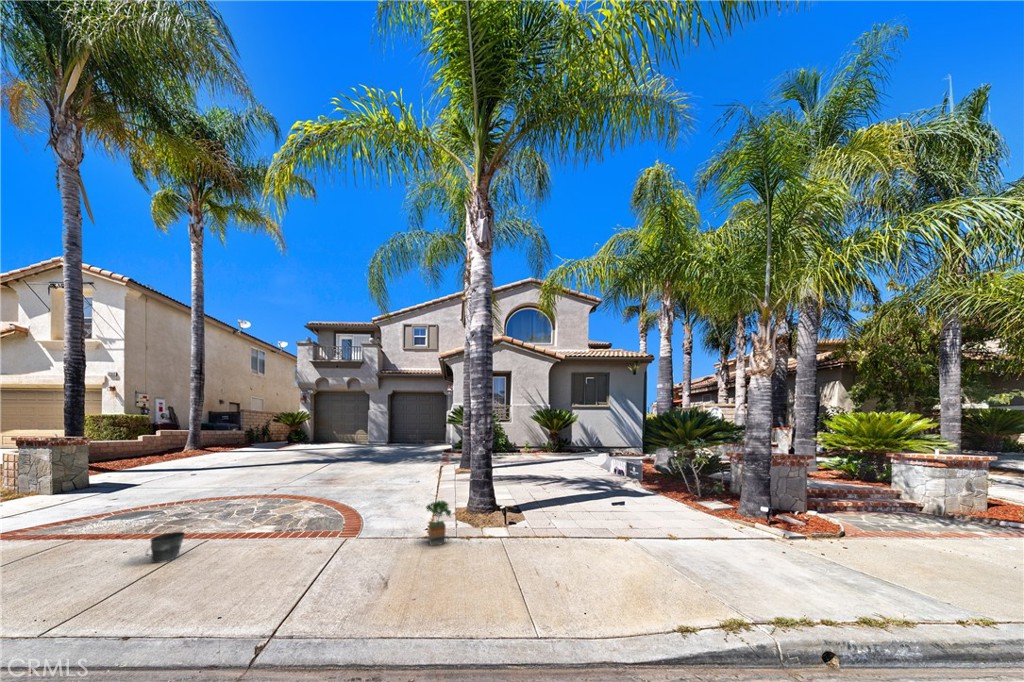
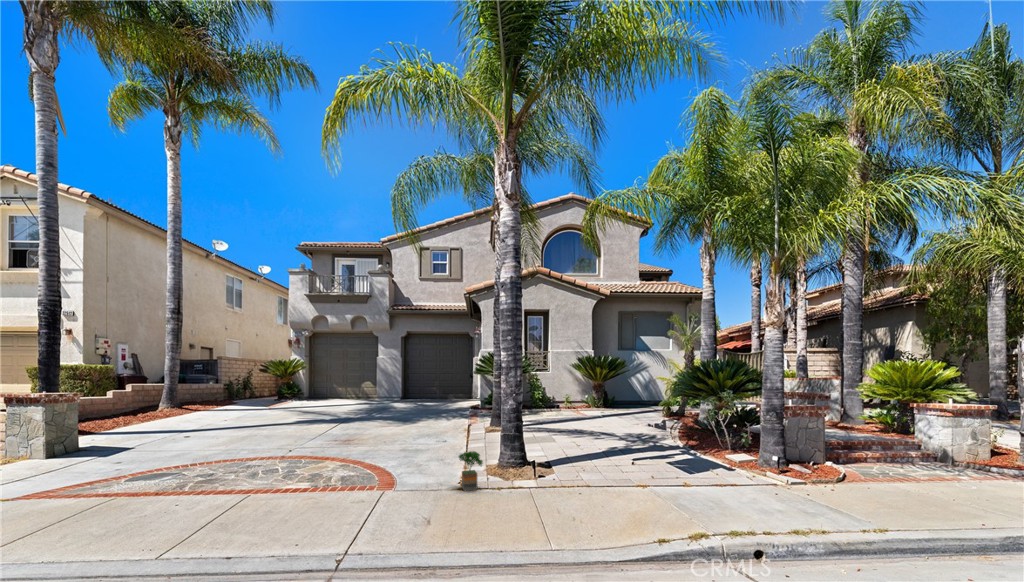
bucket: present [146,532,185,563] -> none [222,469,249,493]

